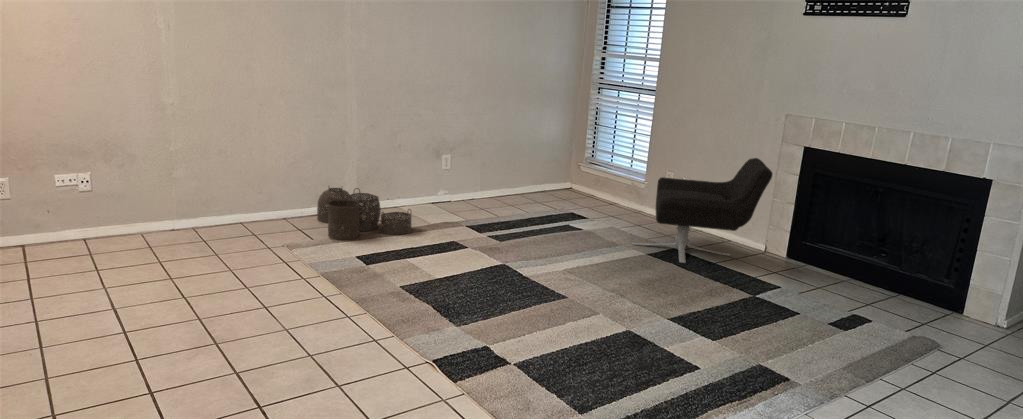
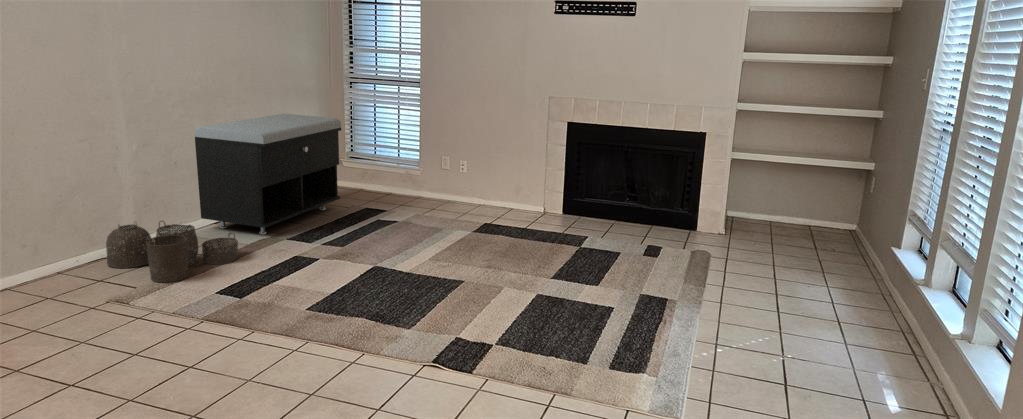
storage bench: none [416,112,558,219] -> present [195,114,341,235]
lounge chair: present [632,158,772,263] -> none [449,134,561,232]

